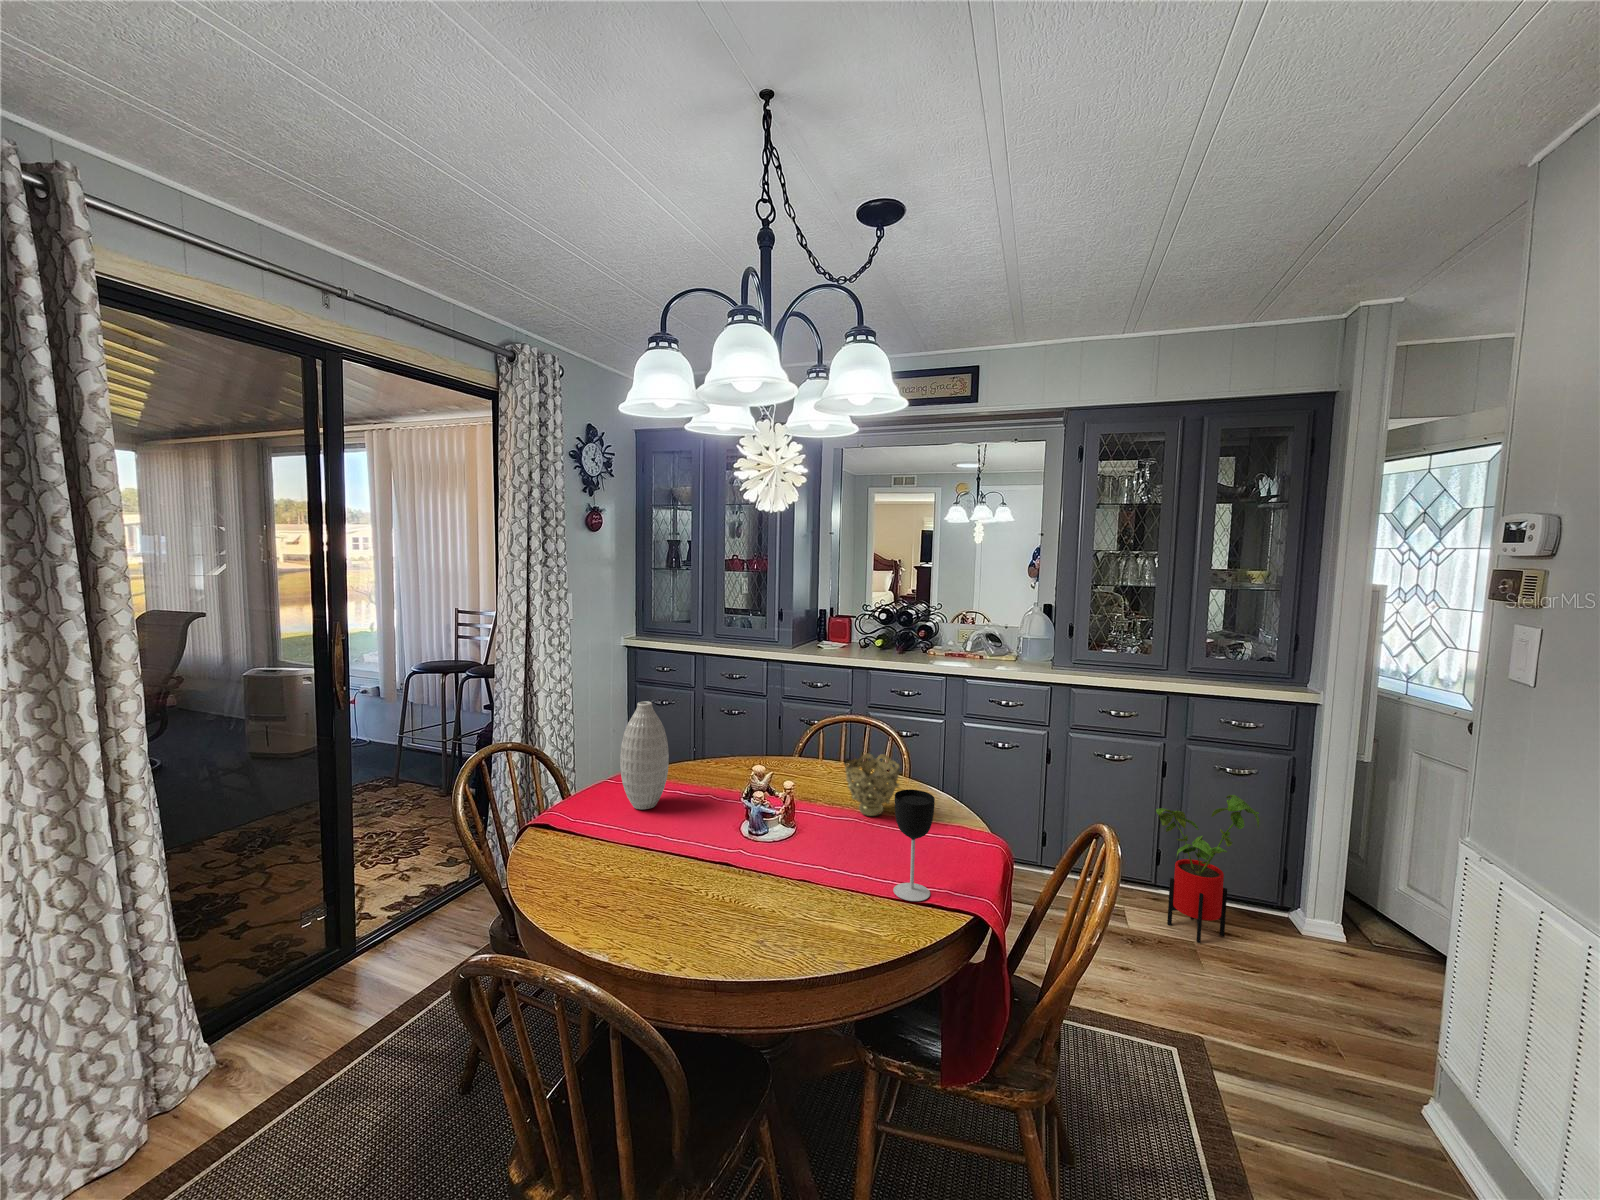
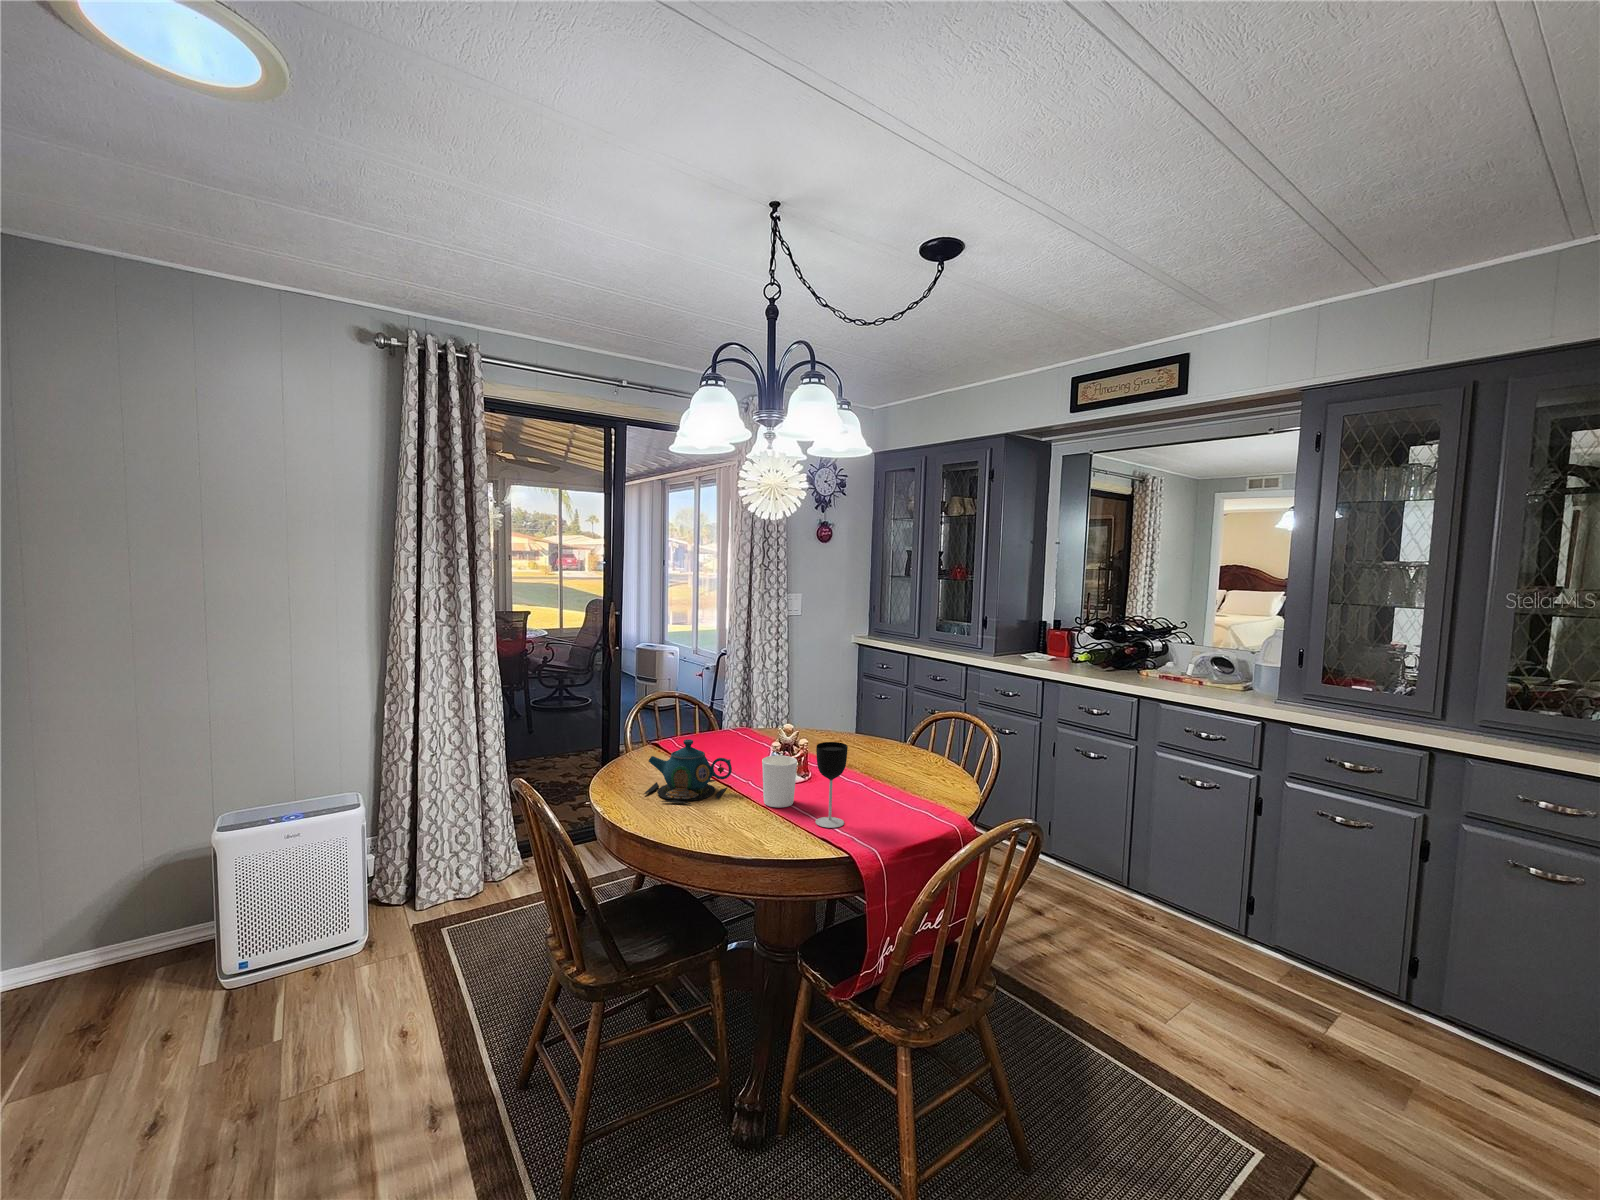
vase: present [620,701,669,809] -> none [718,667,754,748]
decorative bowl: present [844,753,901,816] -> none [860,729,910,781]
house plant: present [1156,795,1259,943] -> none [1352,879,1504,1064]
candle holder: none [796,816,842,889] -> present [762,755,797,808]
teapot: none [616,822,751,936] -> present [644,739,732,804]

